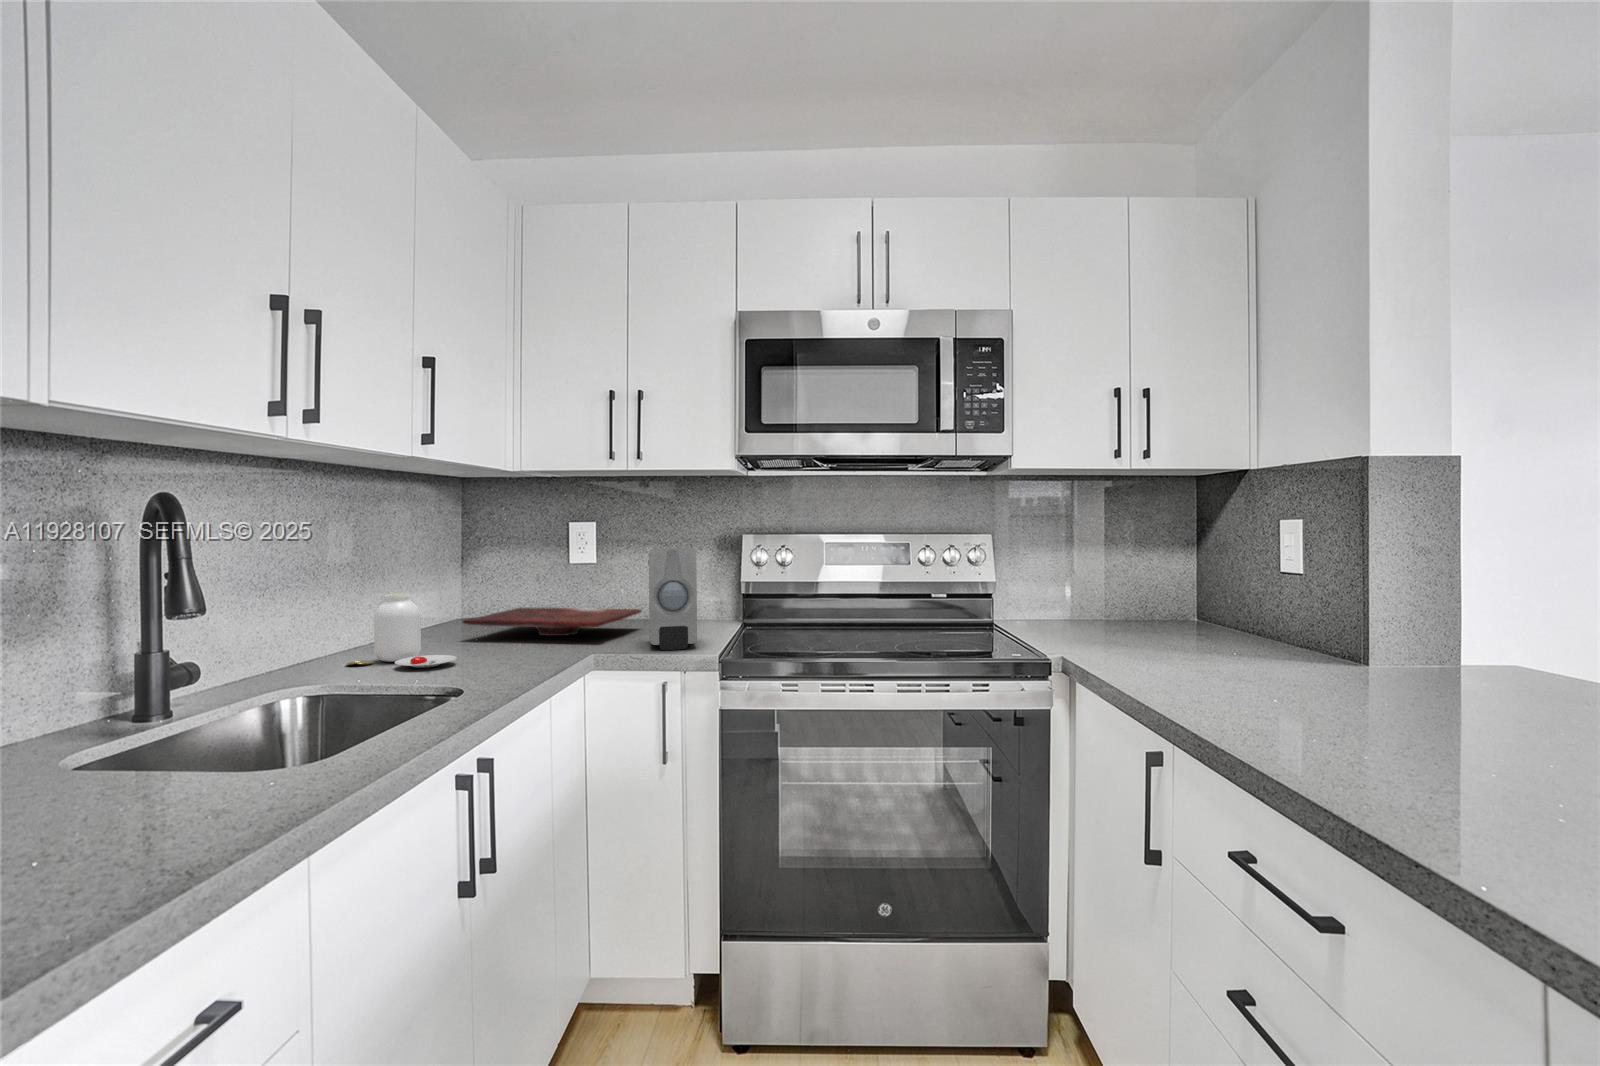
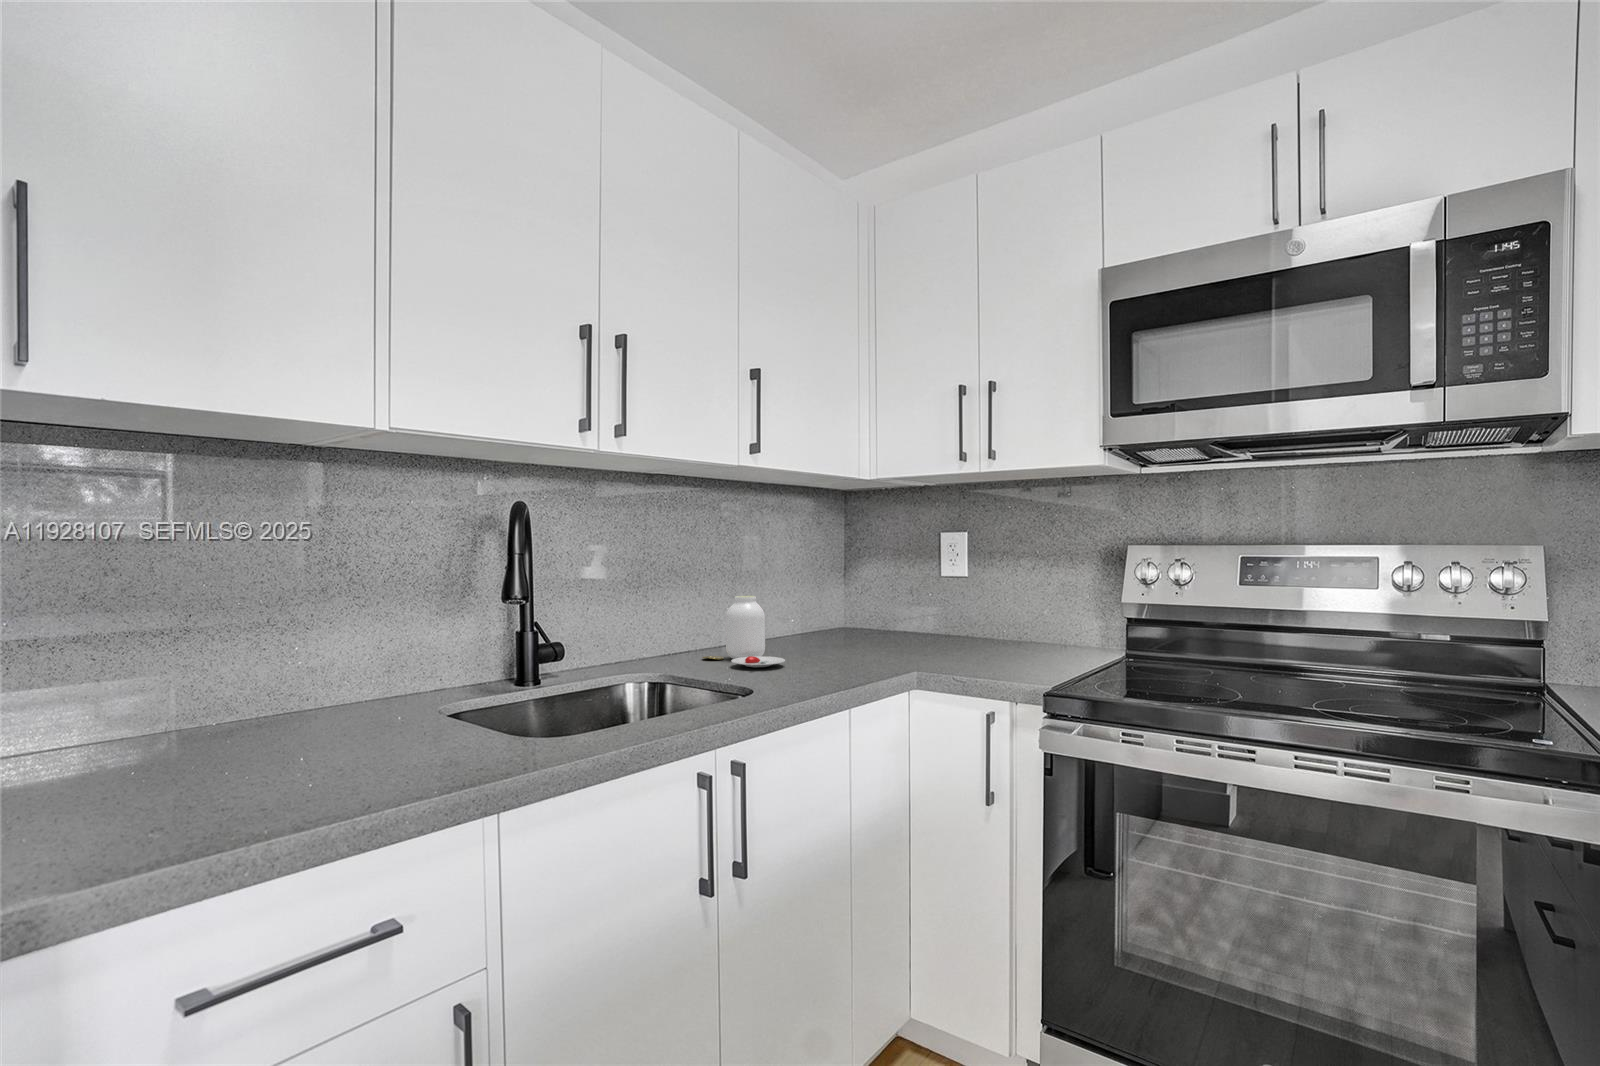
soap dispenser: present [648,548,697,650] -> none [979,557,1046,677]
cutting board: present [463,607,641,636] -> none [820,619,1006,650]

